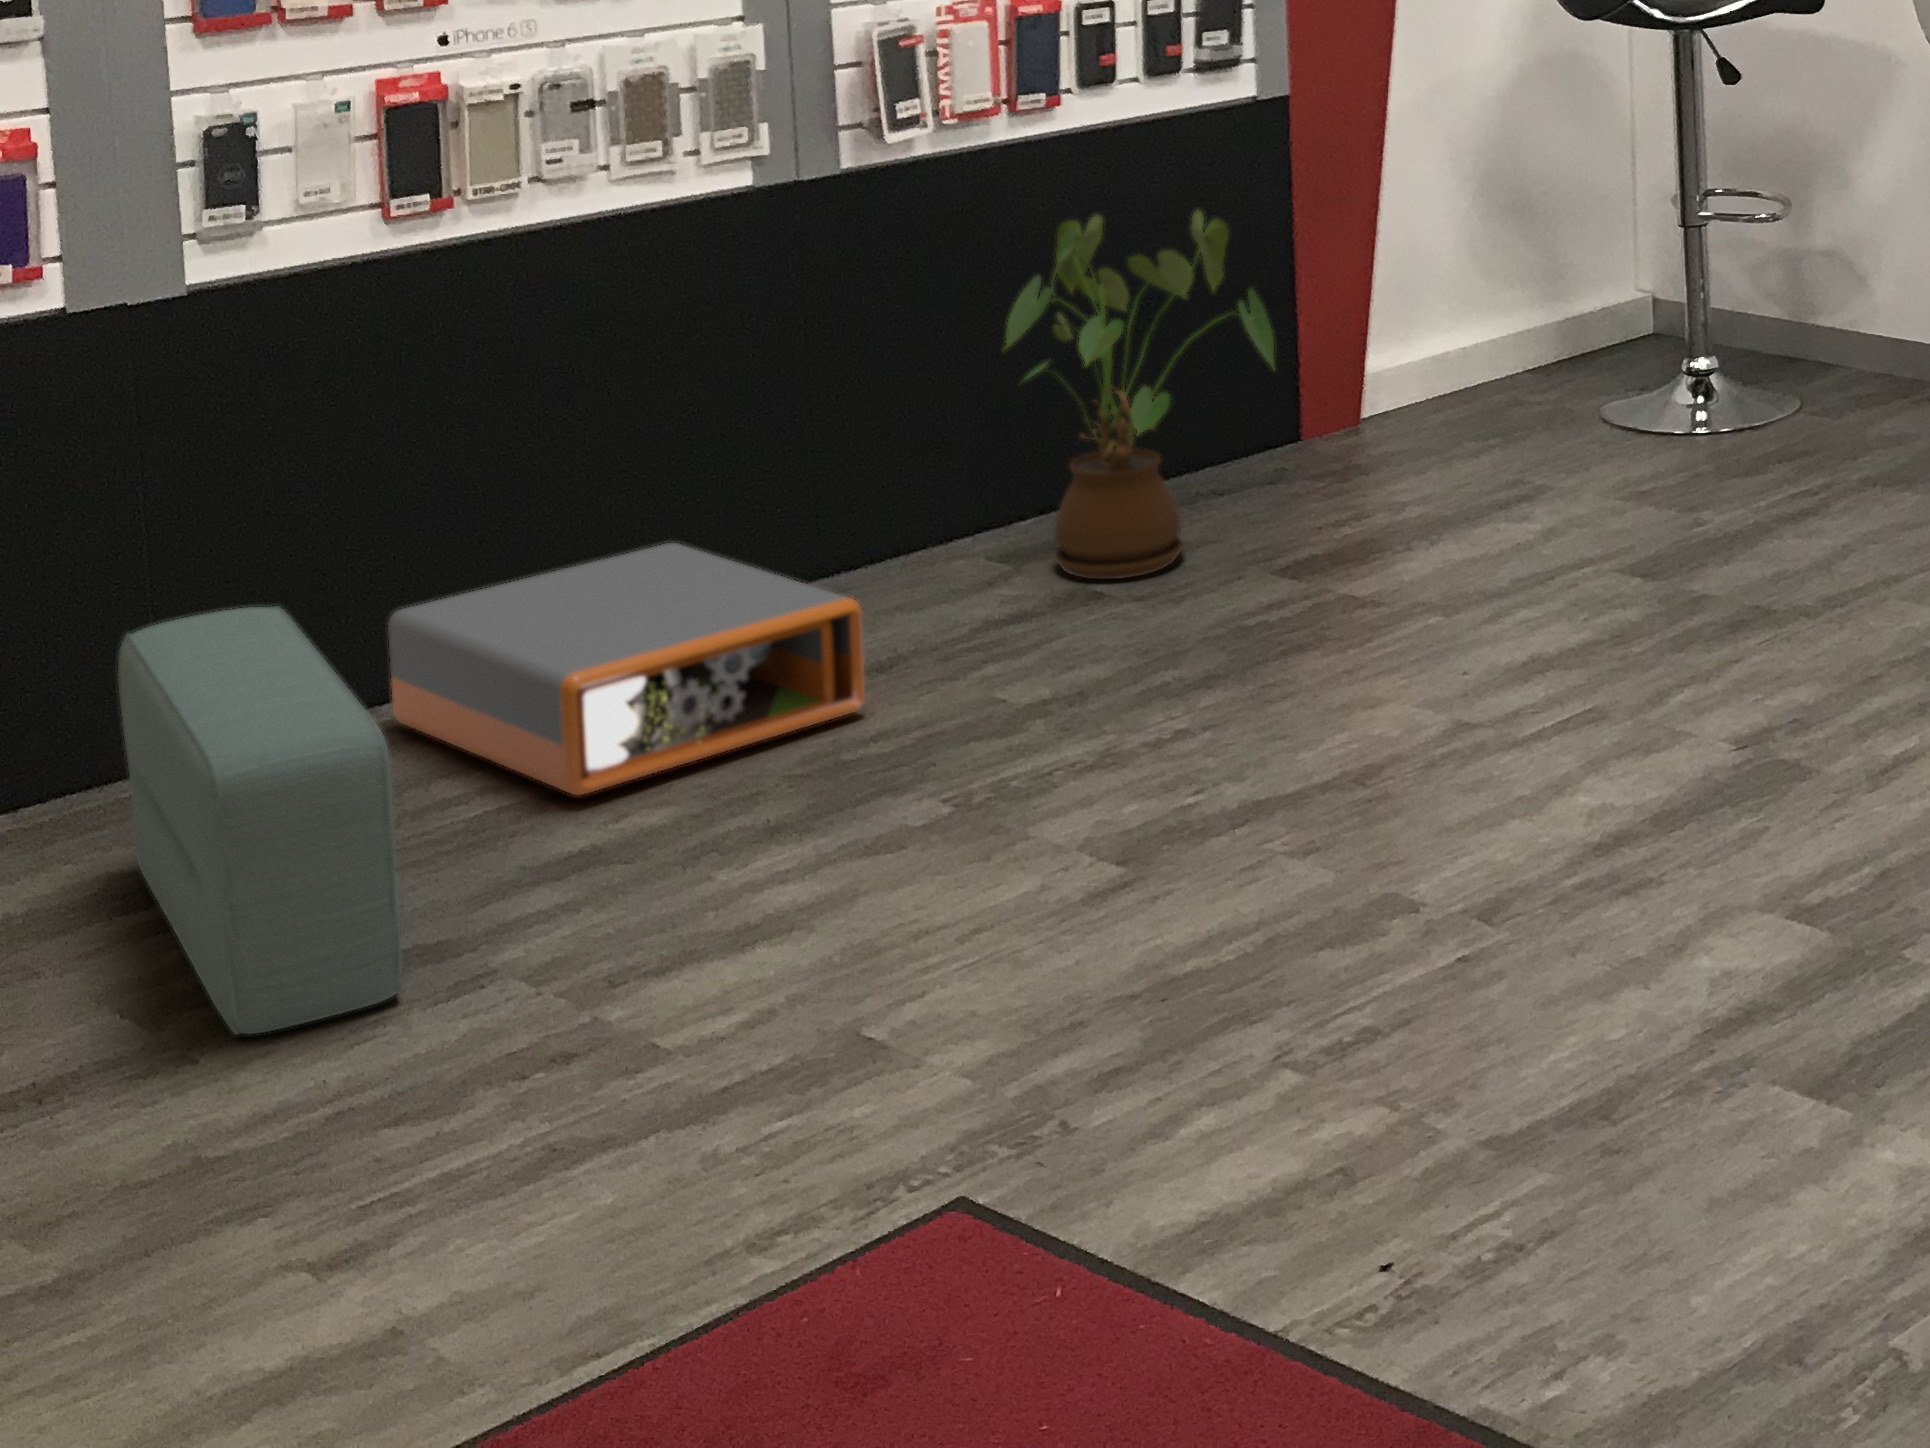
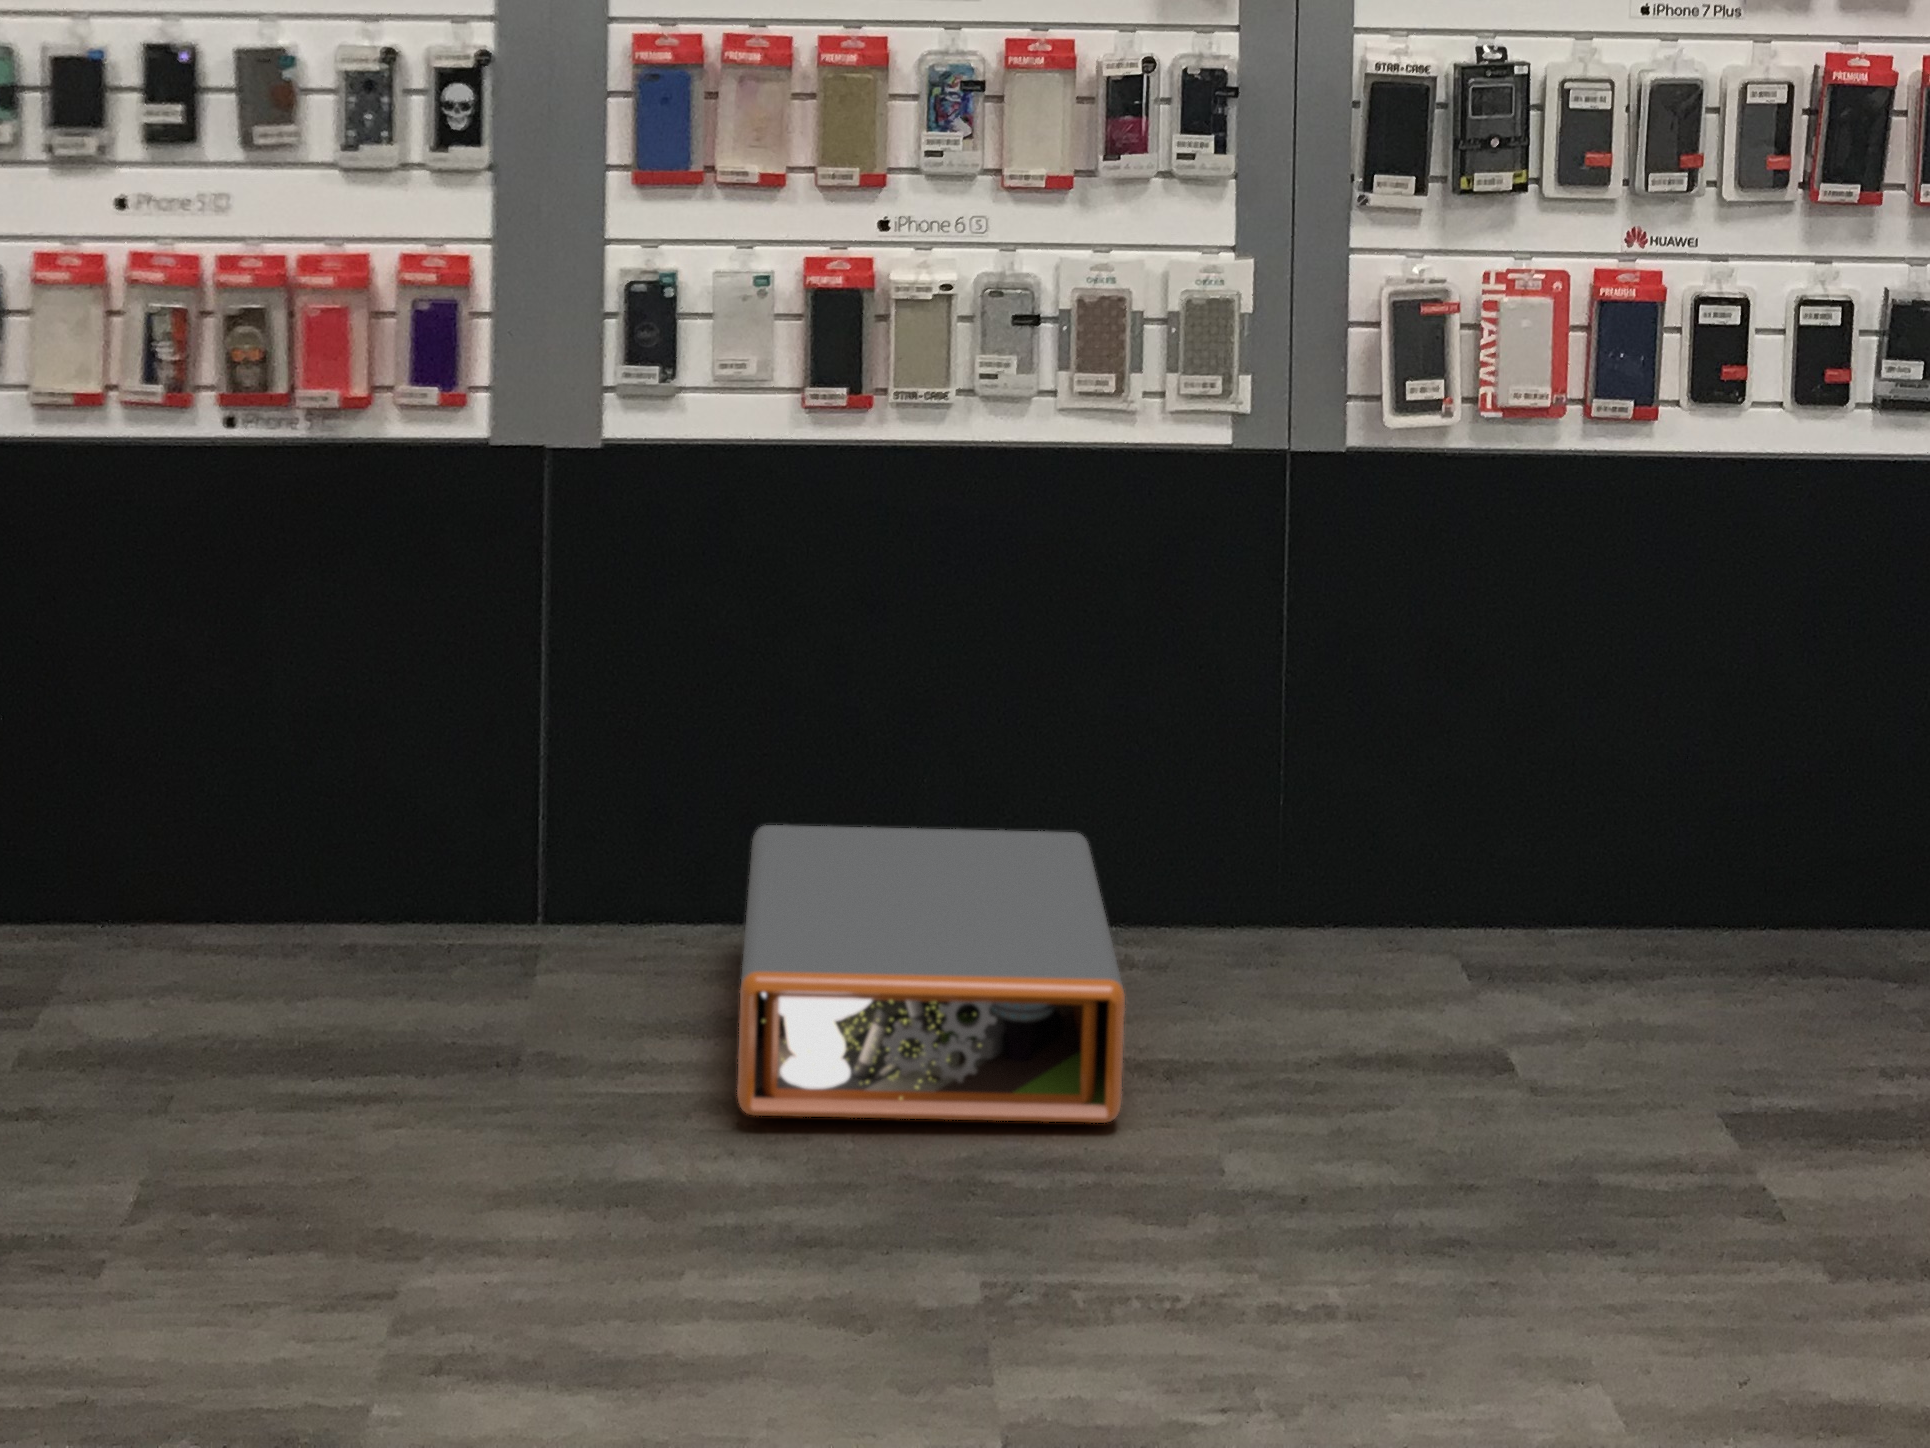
house plant: present [1006,211,1274,579] -> none [1462,565,1818,1055]
pouf: present [118,606,402,1034] -> none [155,785,531,1305]

